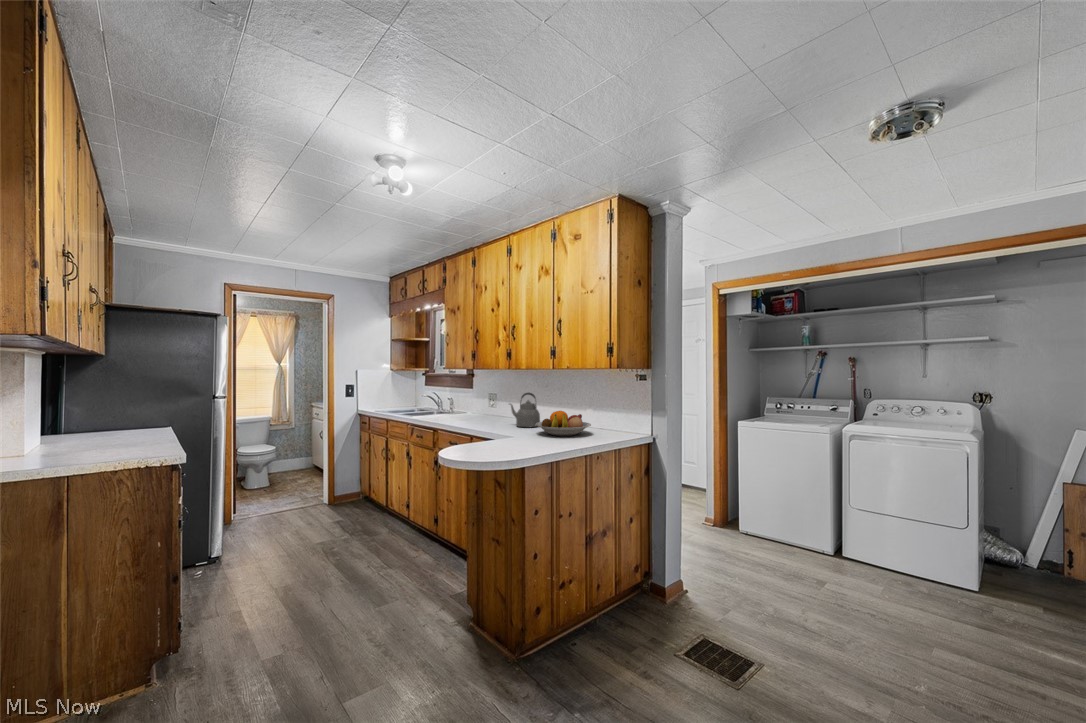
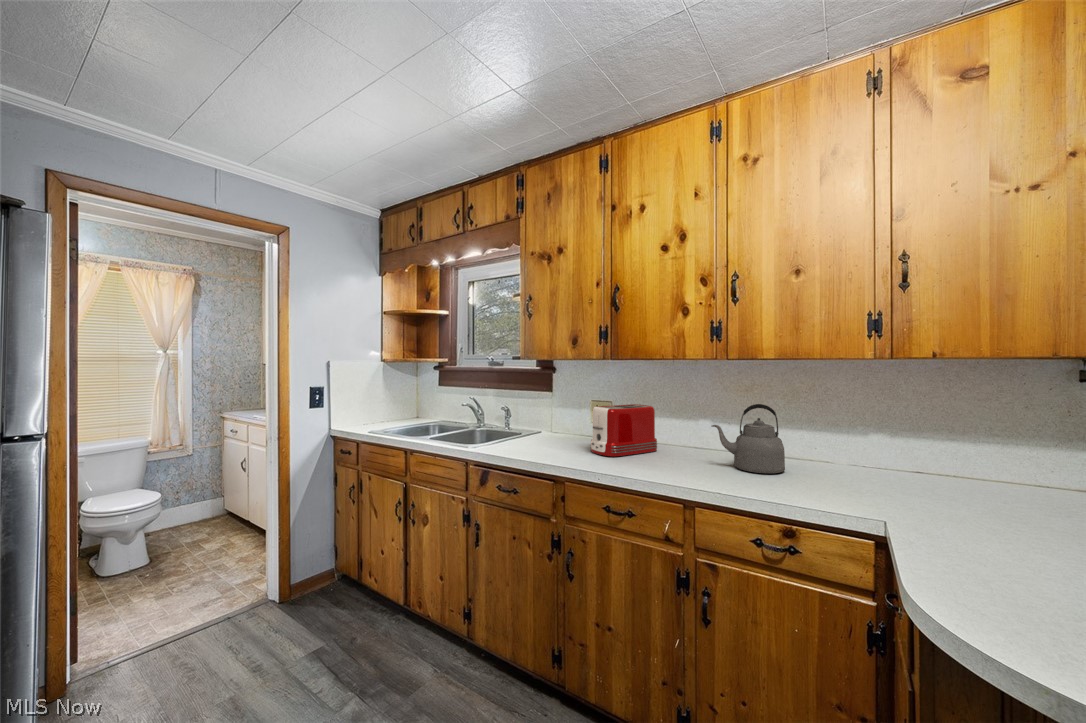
toaster: none [465,395,504,421] -> present [591,404,657,457]
fruit bowl: present [536,411,591,436] -> none [839,445,993,502]

